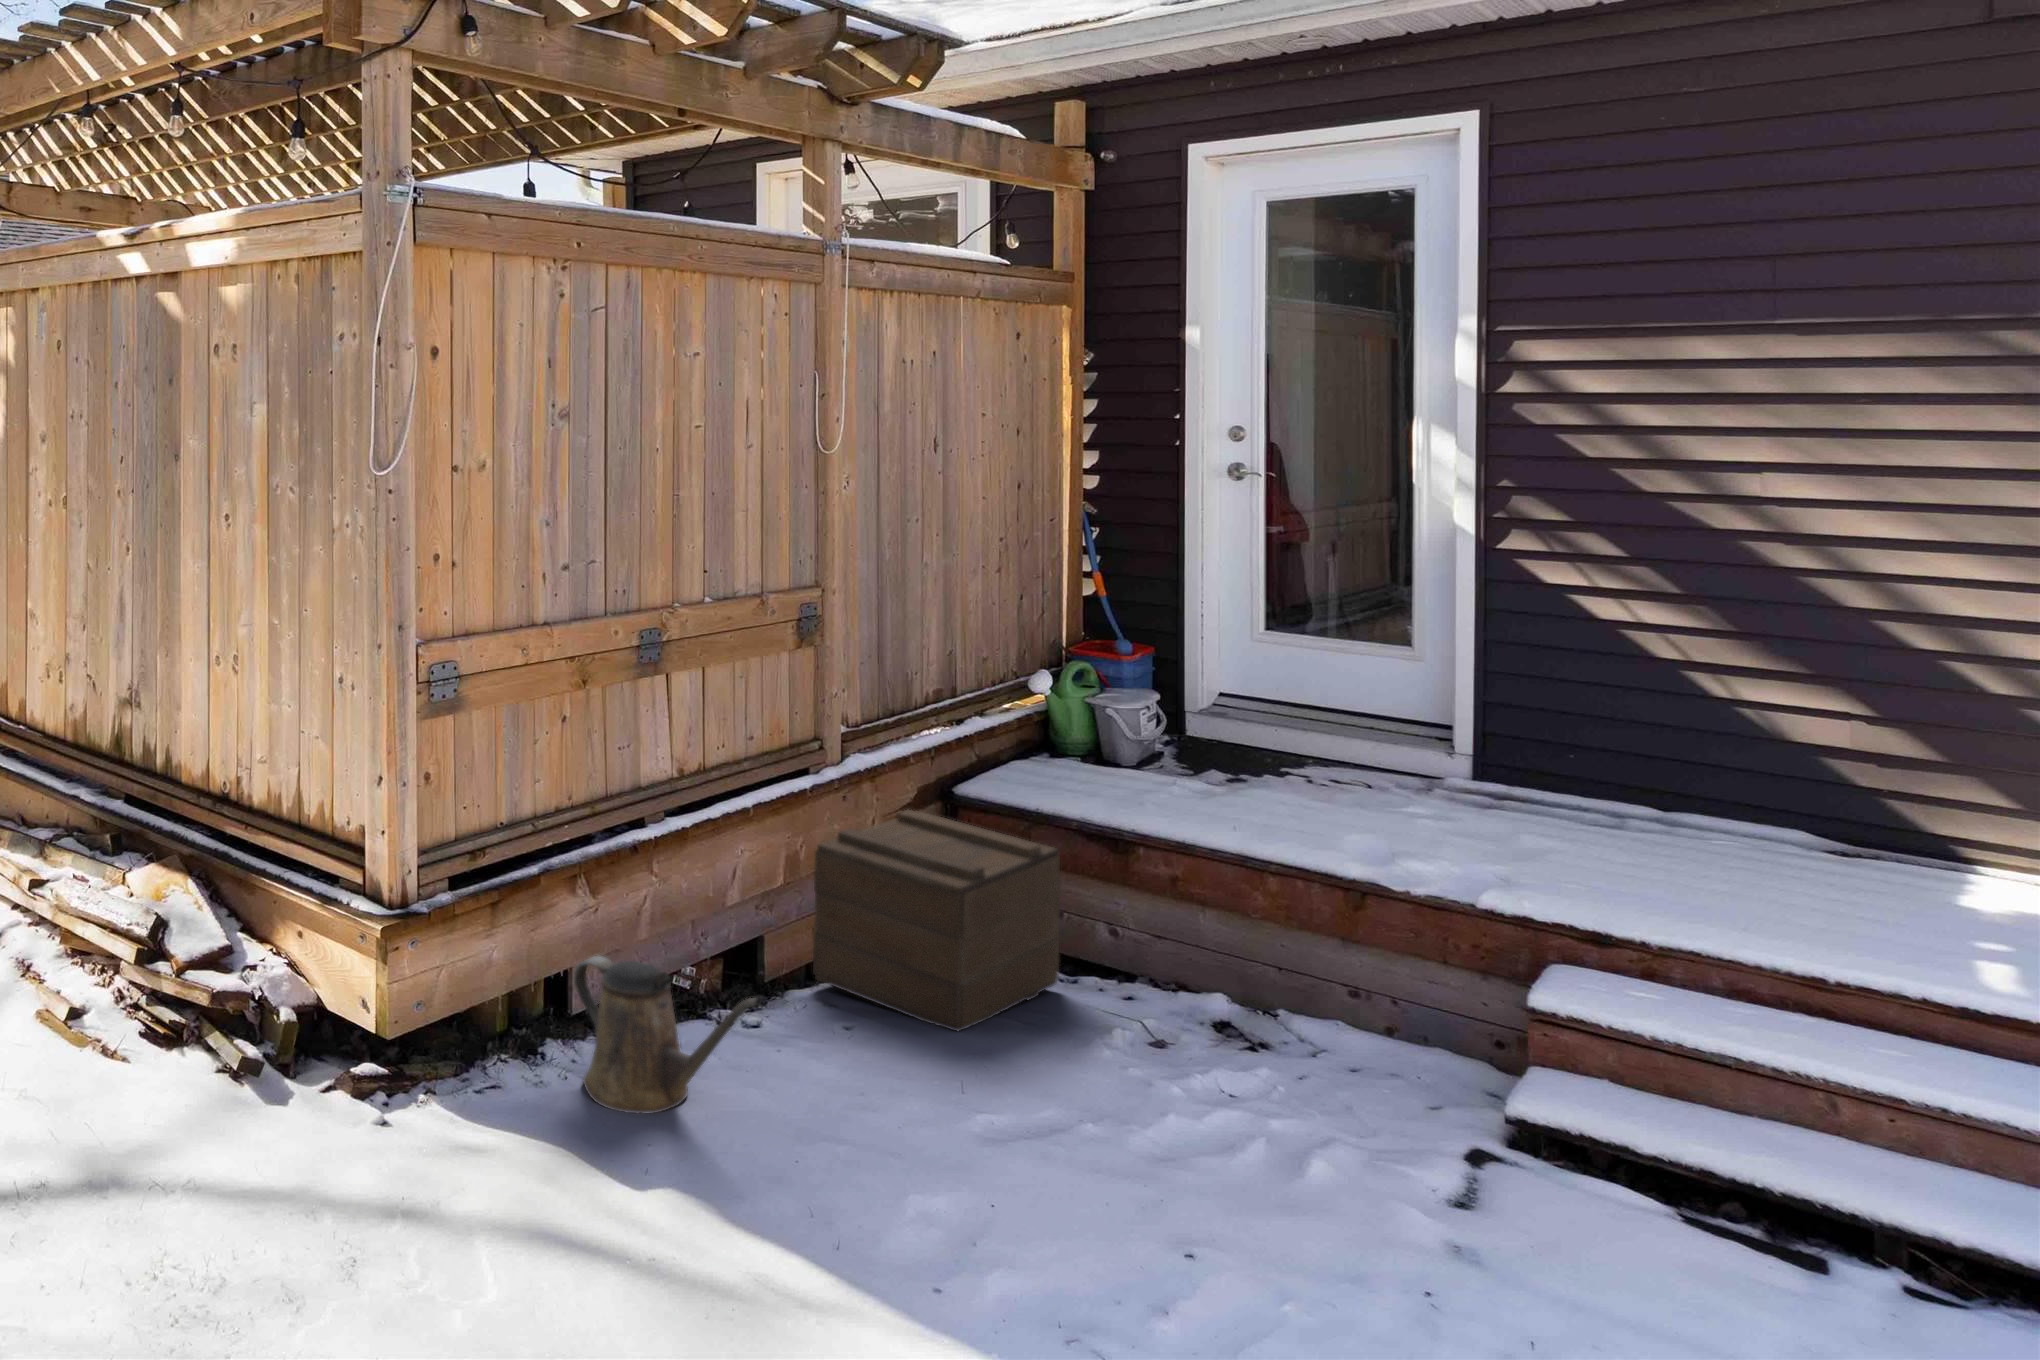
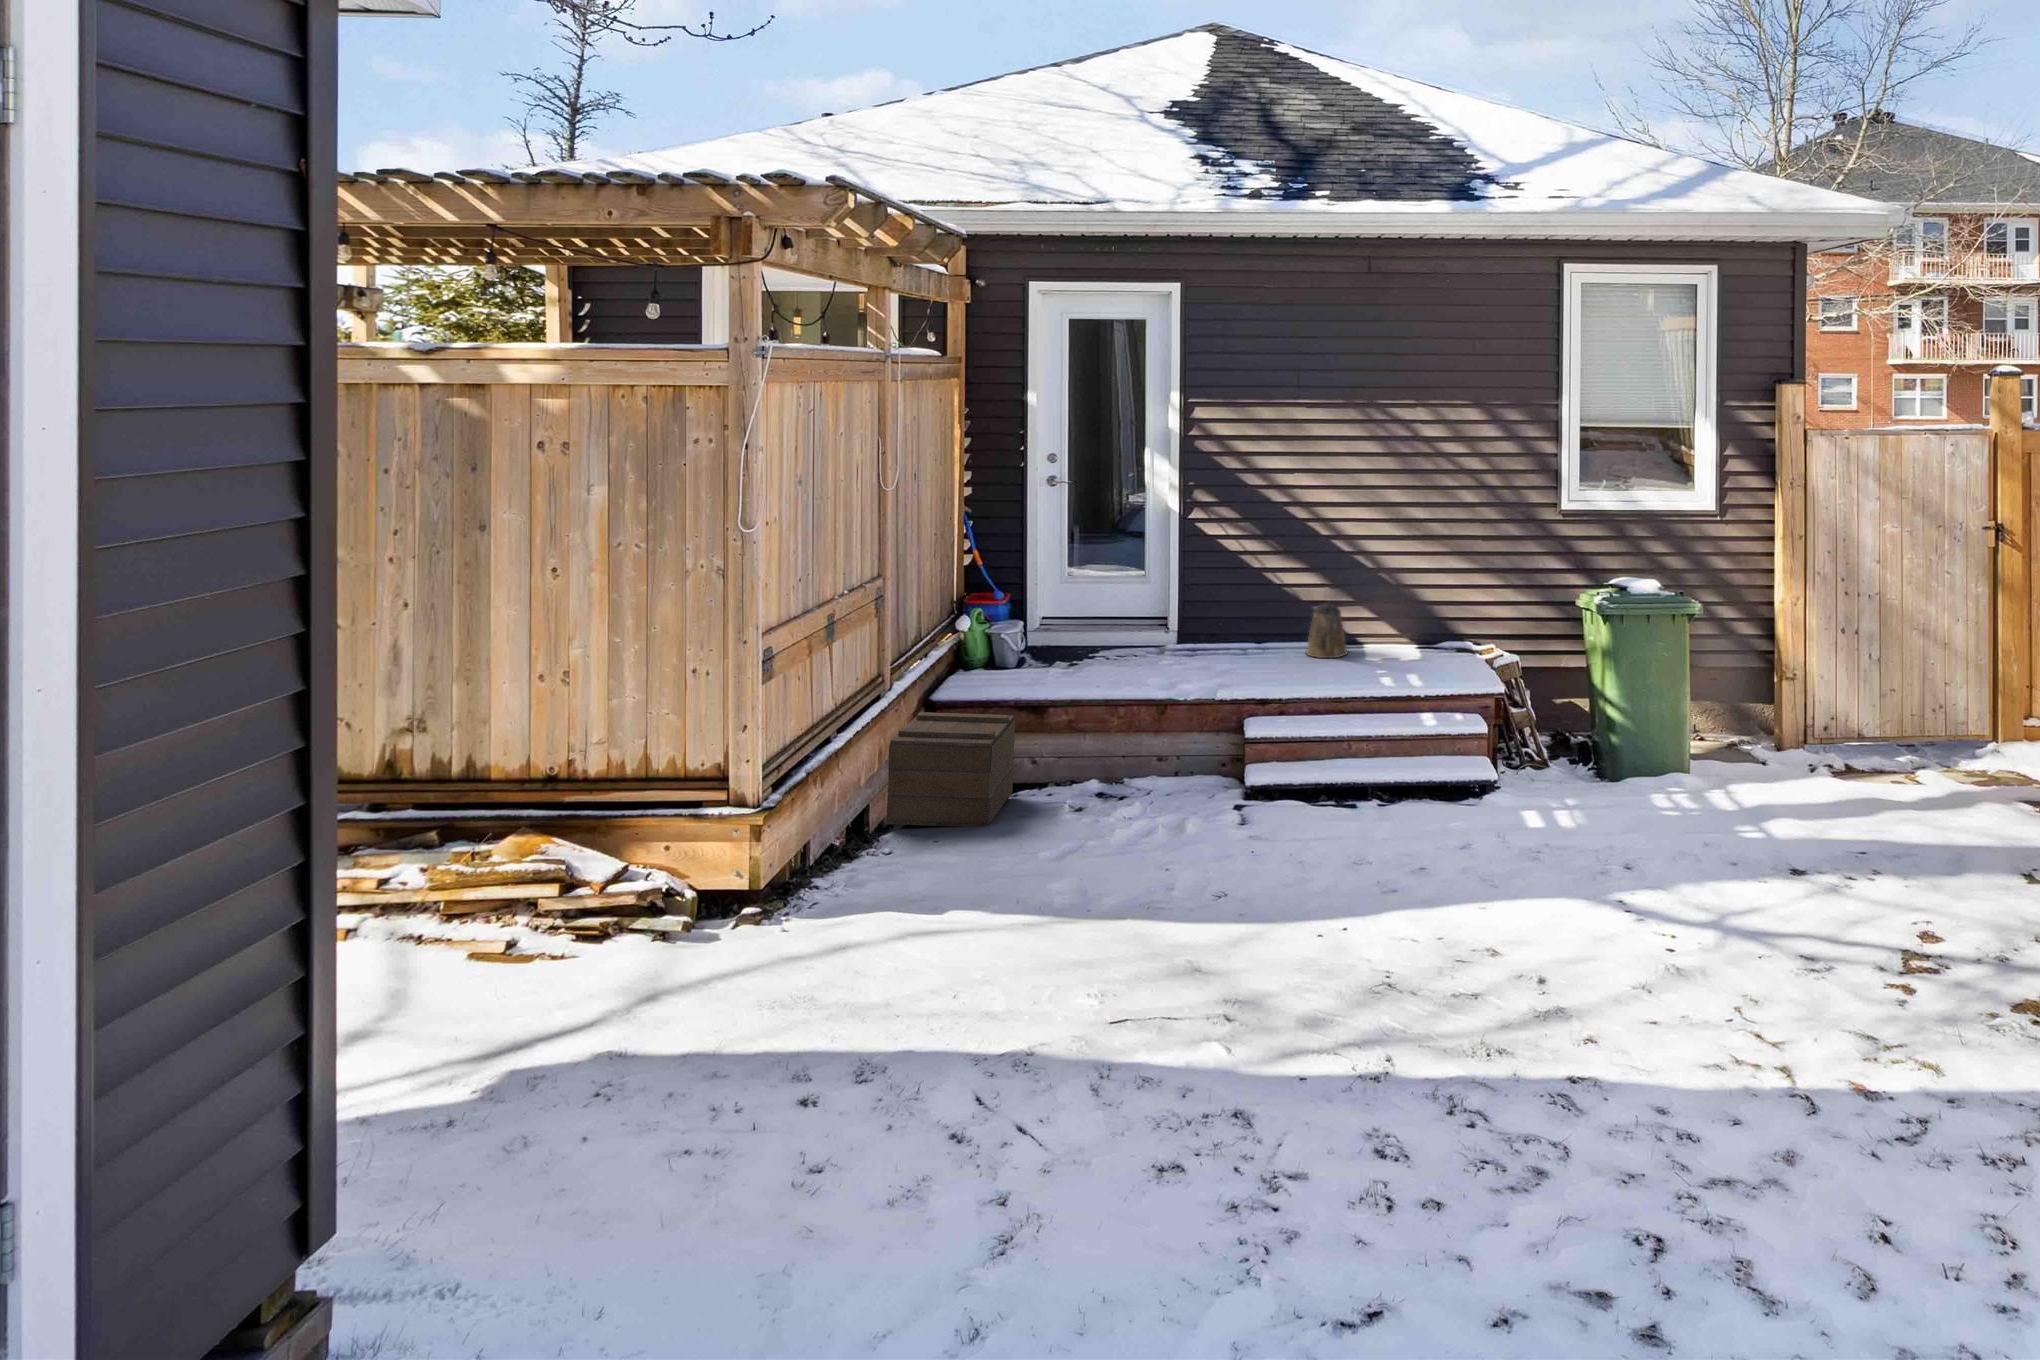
watering can: present [574,956,760,1114] -> present [1305,604,1347,658]

